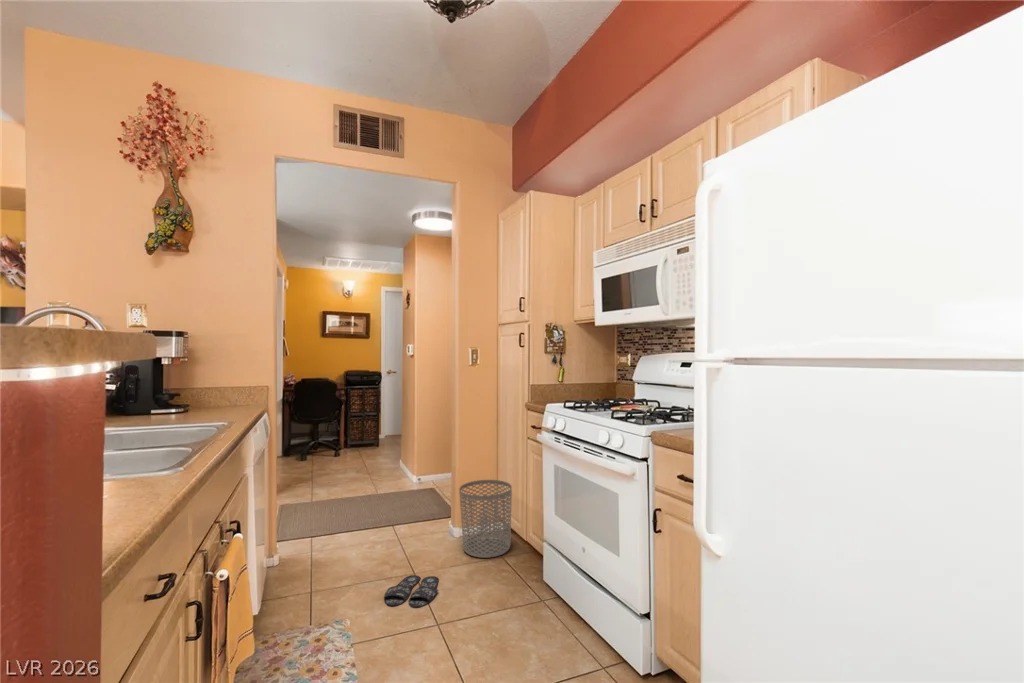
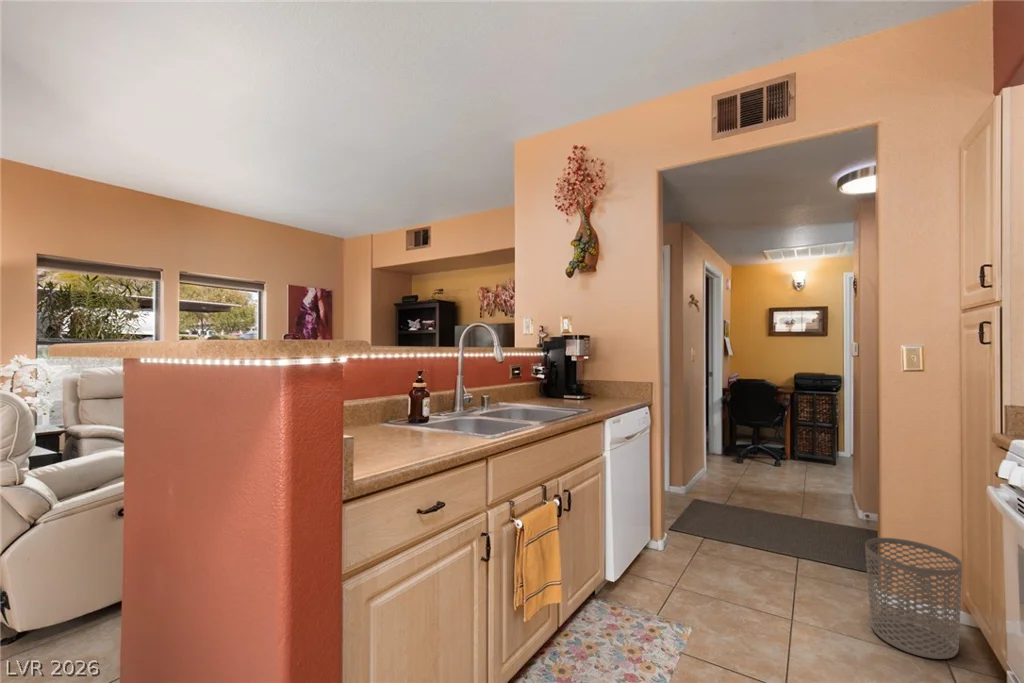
slippers: present [384,575,439,608] -> none [734,618,813,660]

